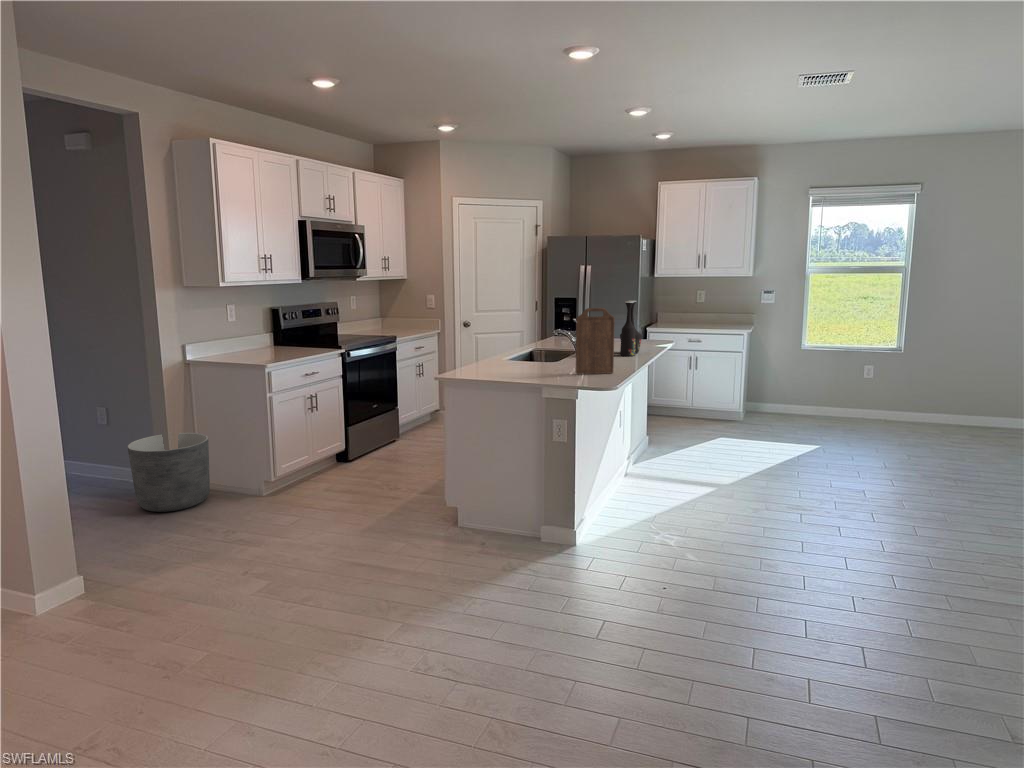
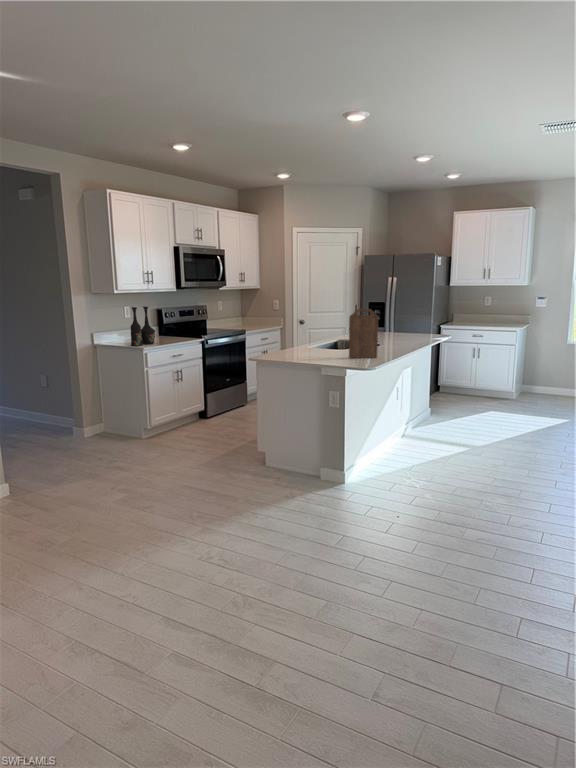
vase: present [620,301,642,356] -> present [131,306,155,346]
planter: present [128,433,210,512] -> none [56,393,109,445]

